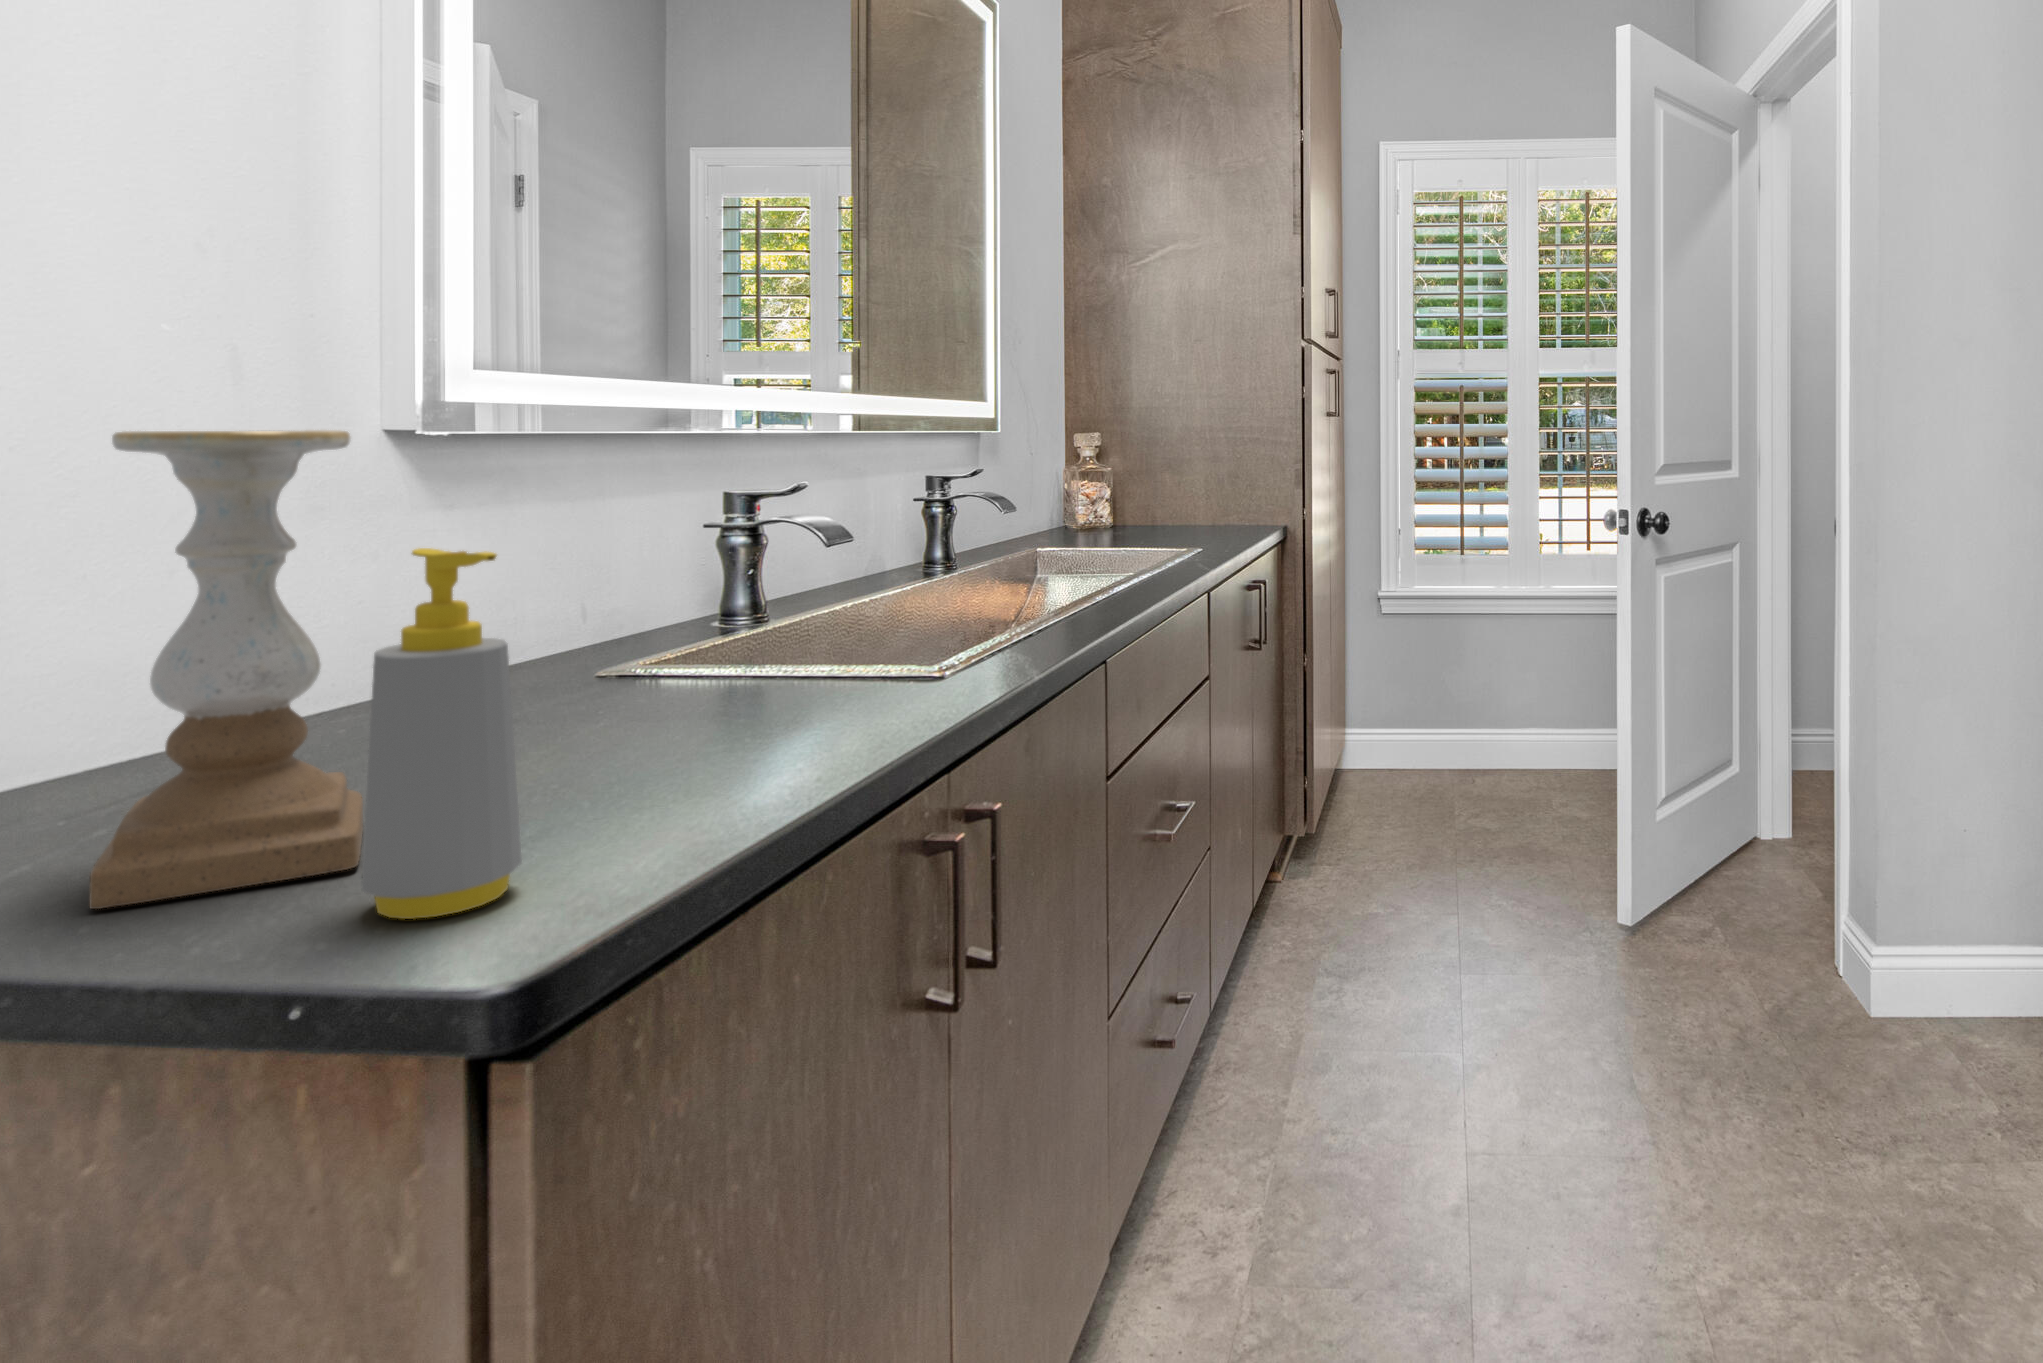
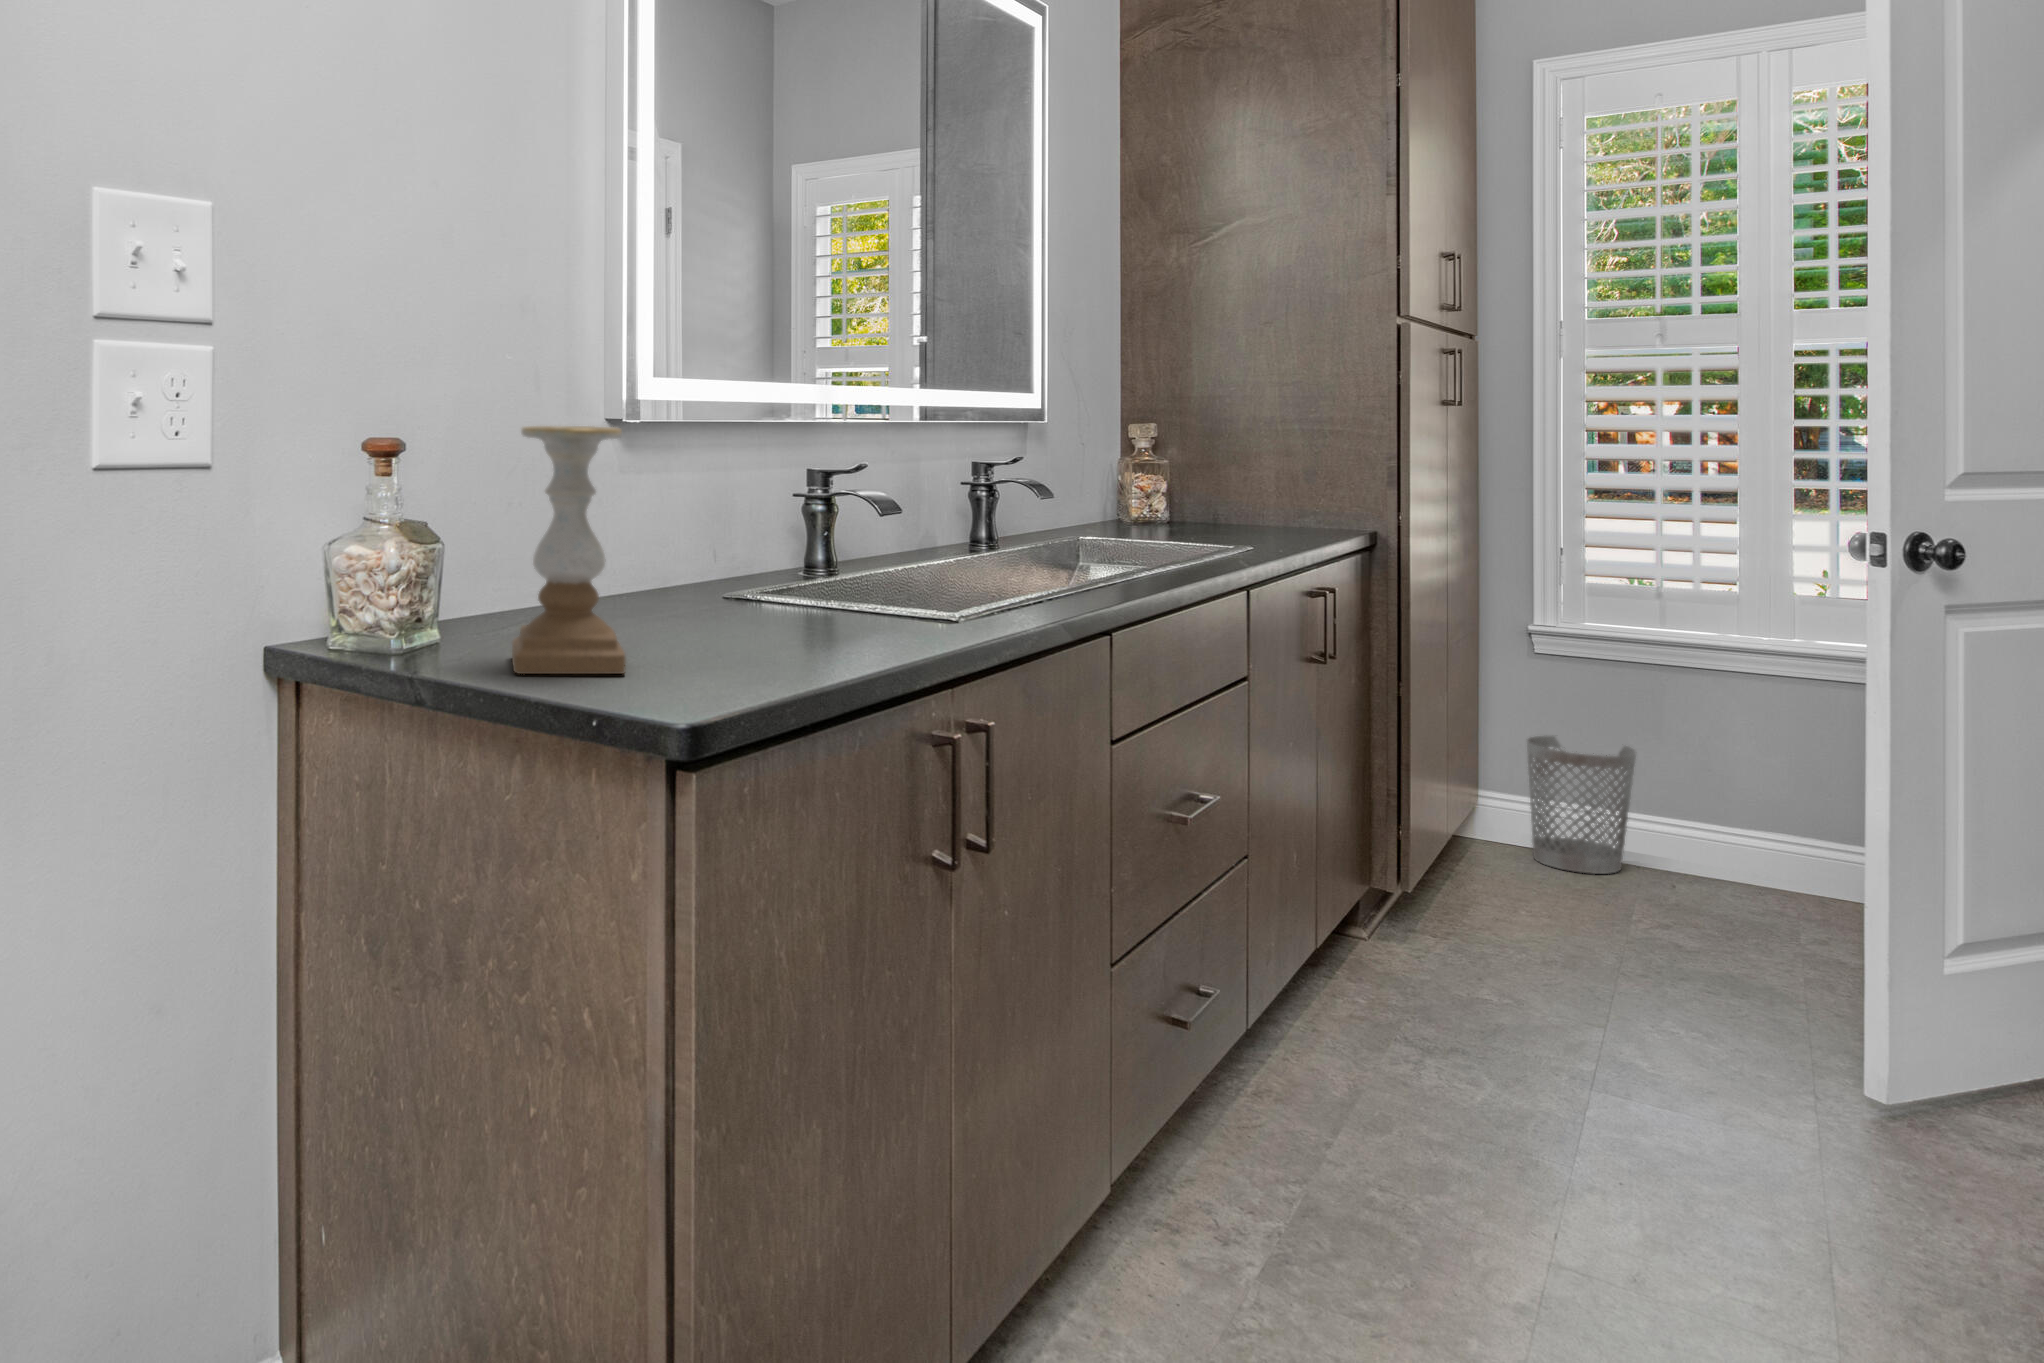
soap bottle: present [362,548,522,919] -> none [637,497,711,696]
wastebasket: none [1387,679,1465,790] -> present [1527,736,1636,874]

